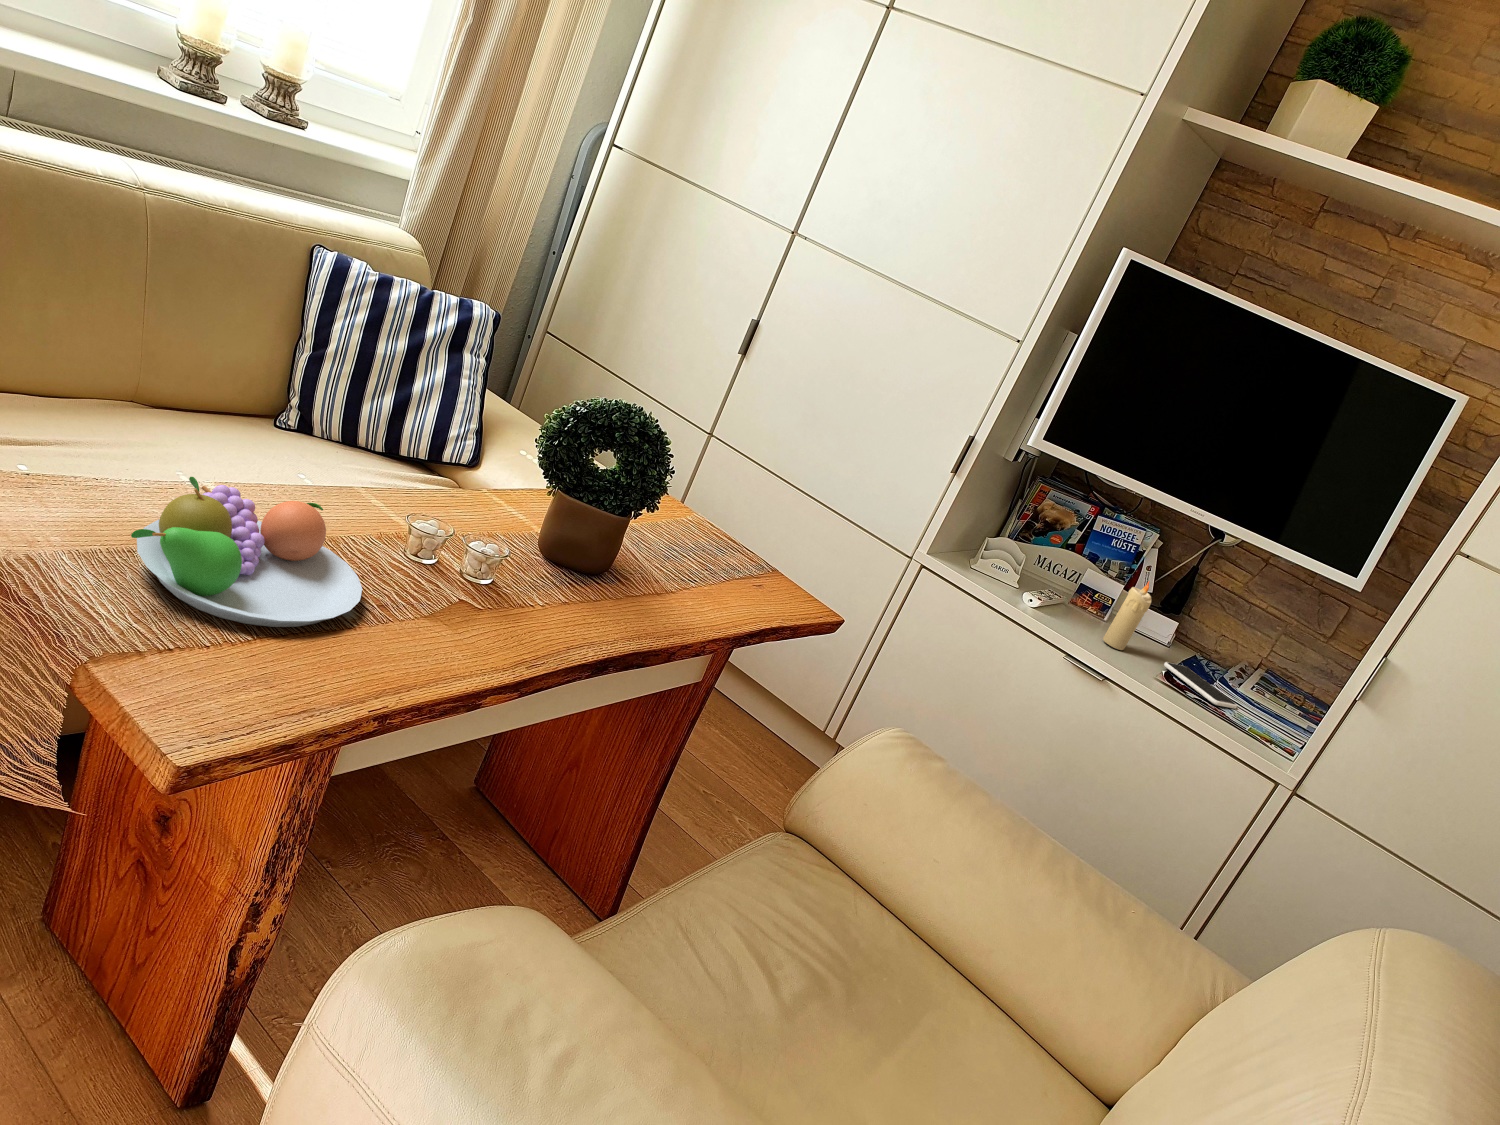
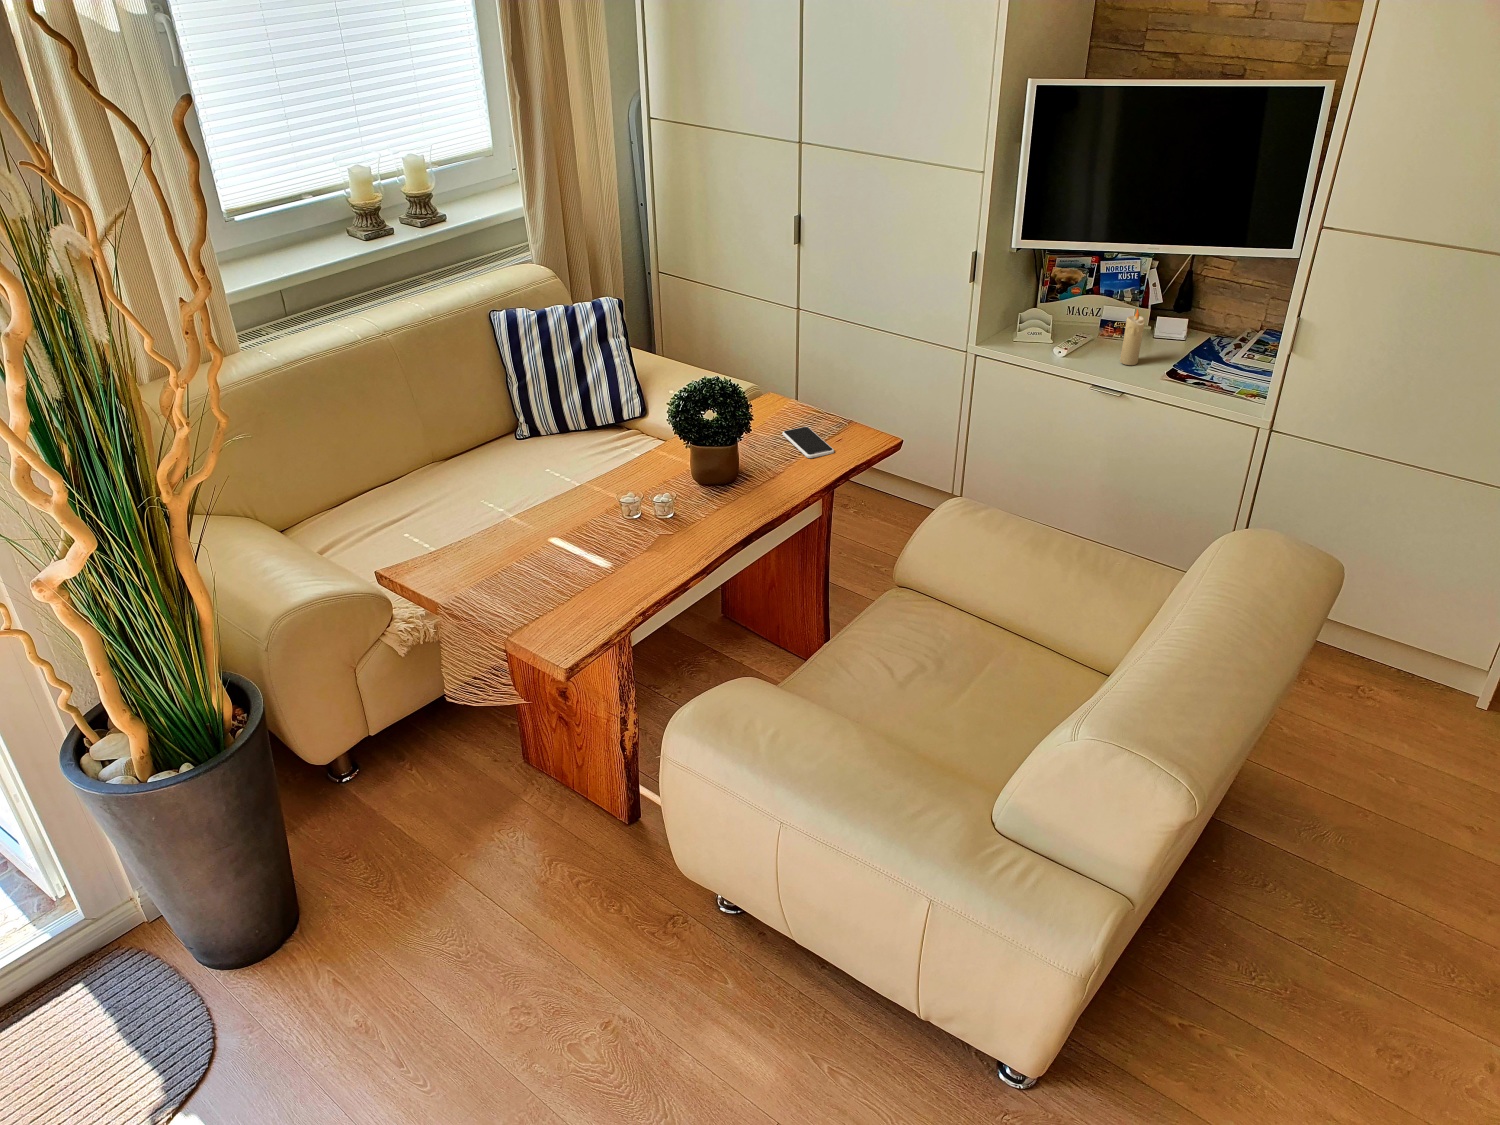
fruit bowl: present [131,477,362,627] -> none [496,512,611,592]
smartphone: present [1164,662,1237,709] -> present [782,427,834,458]

